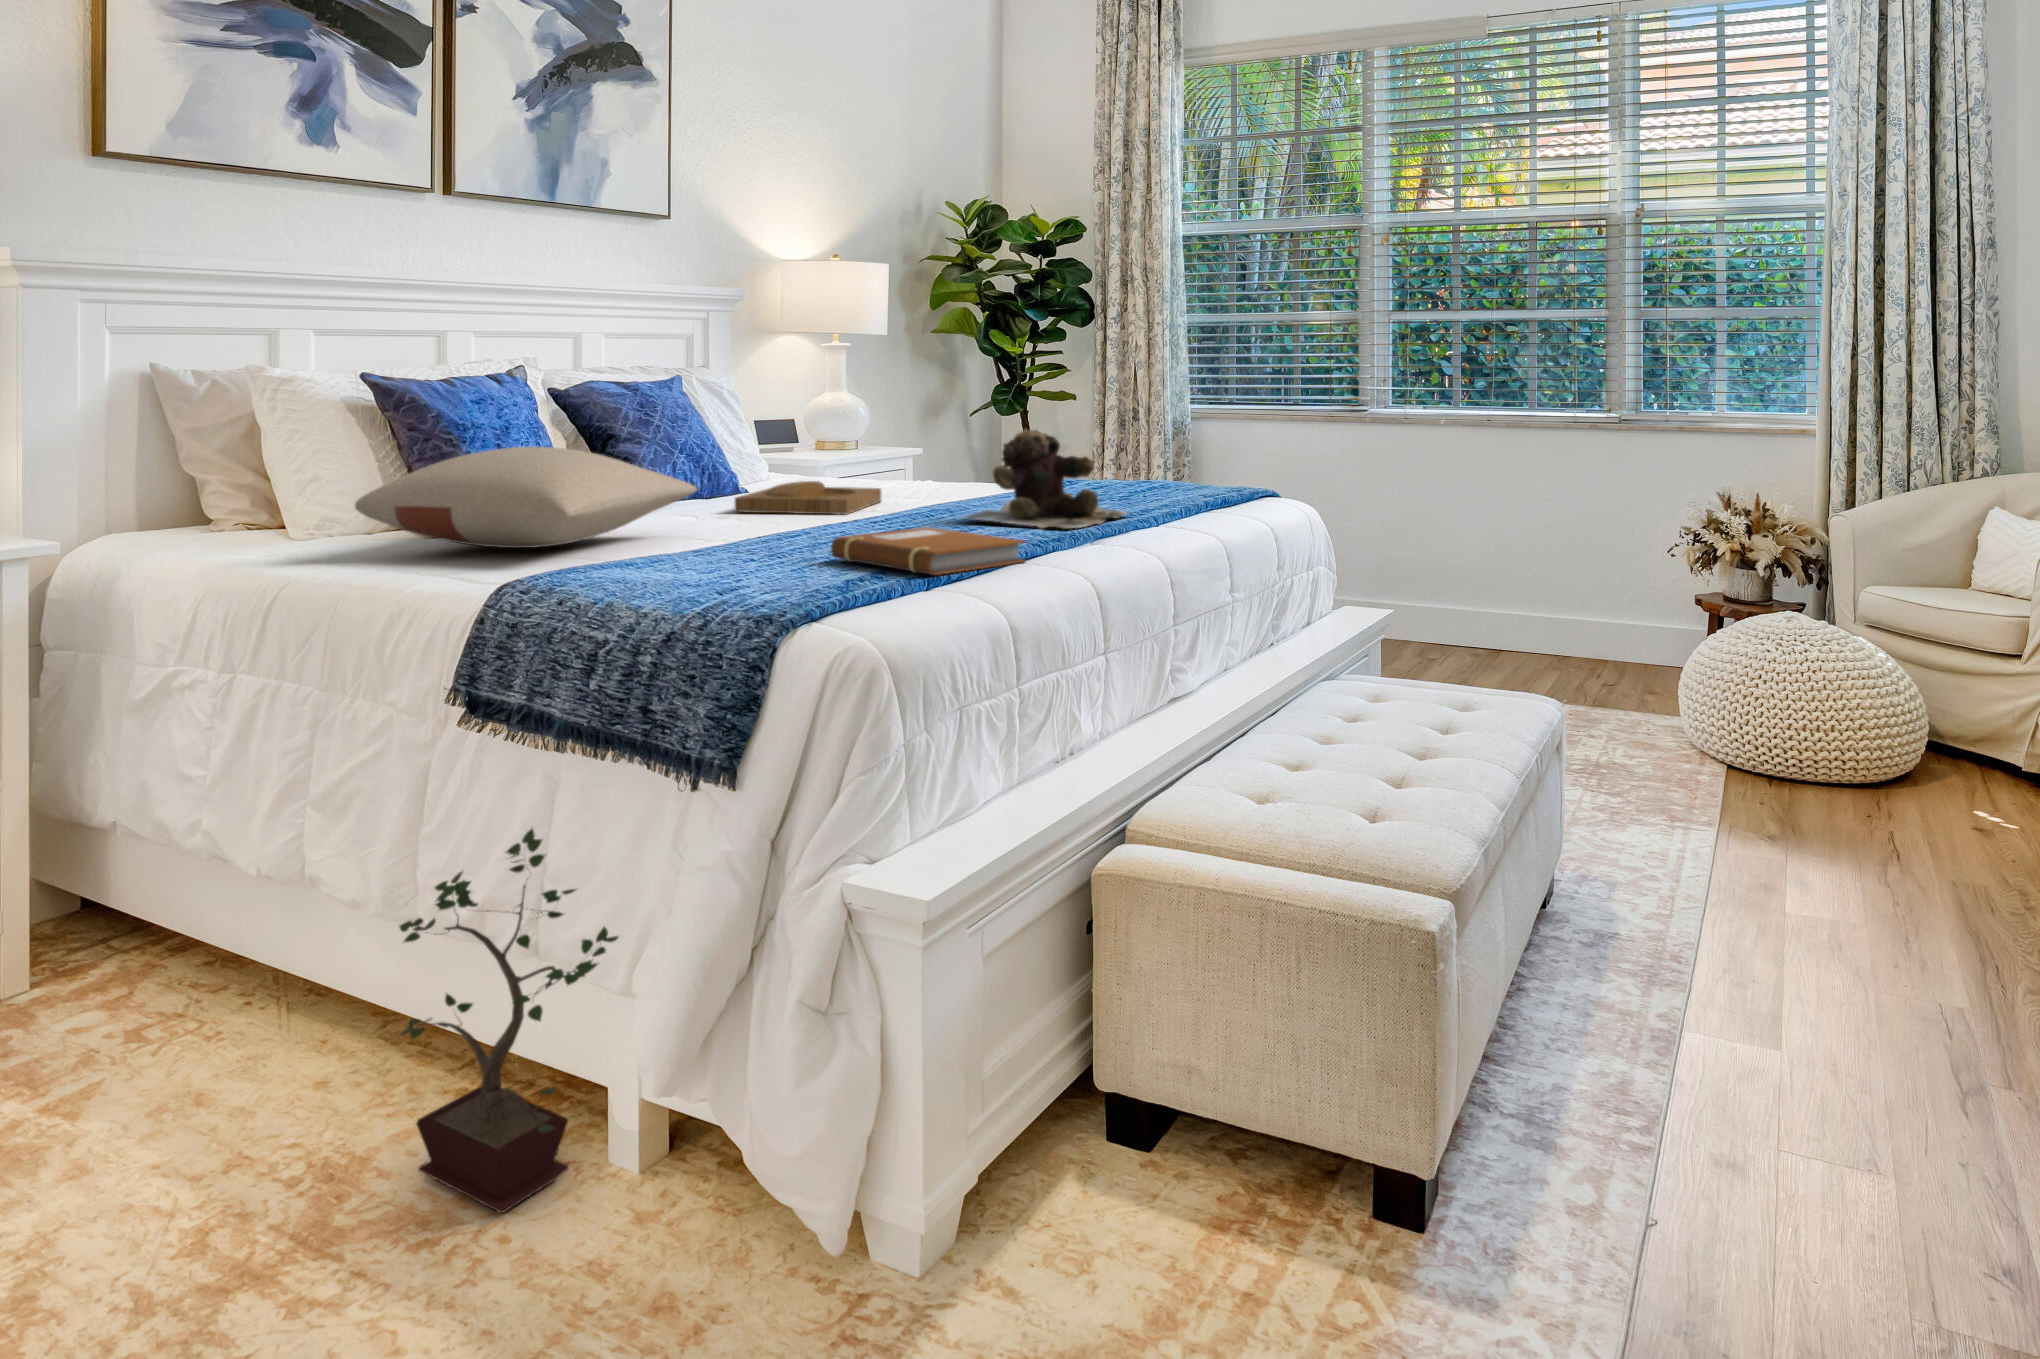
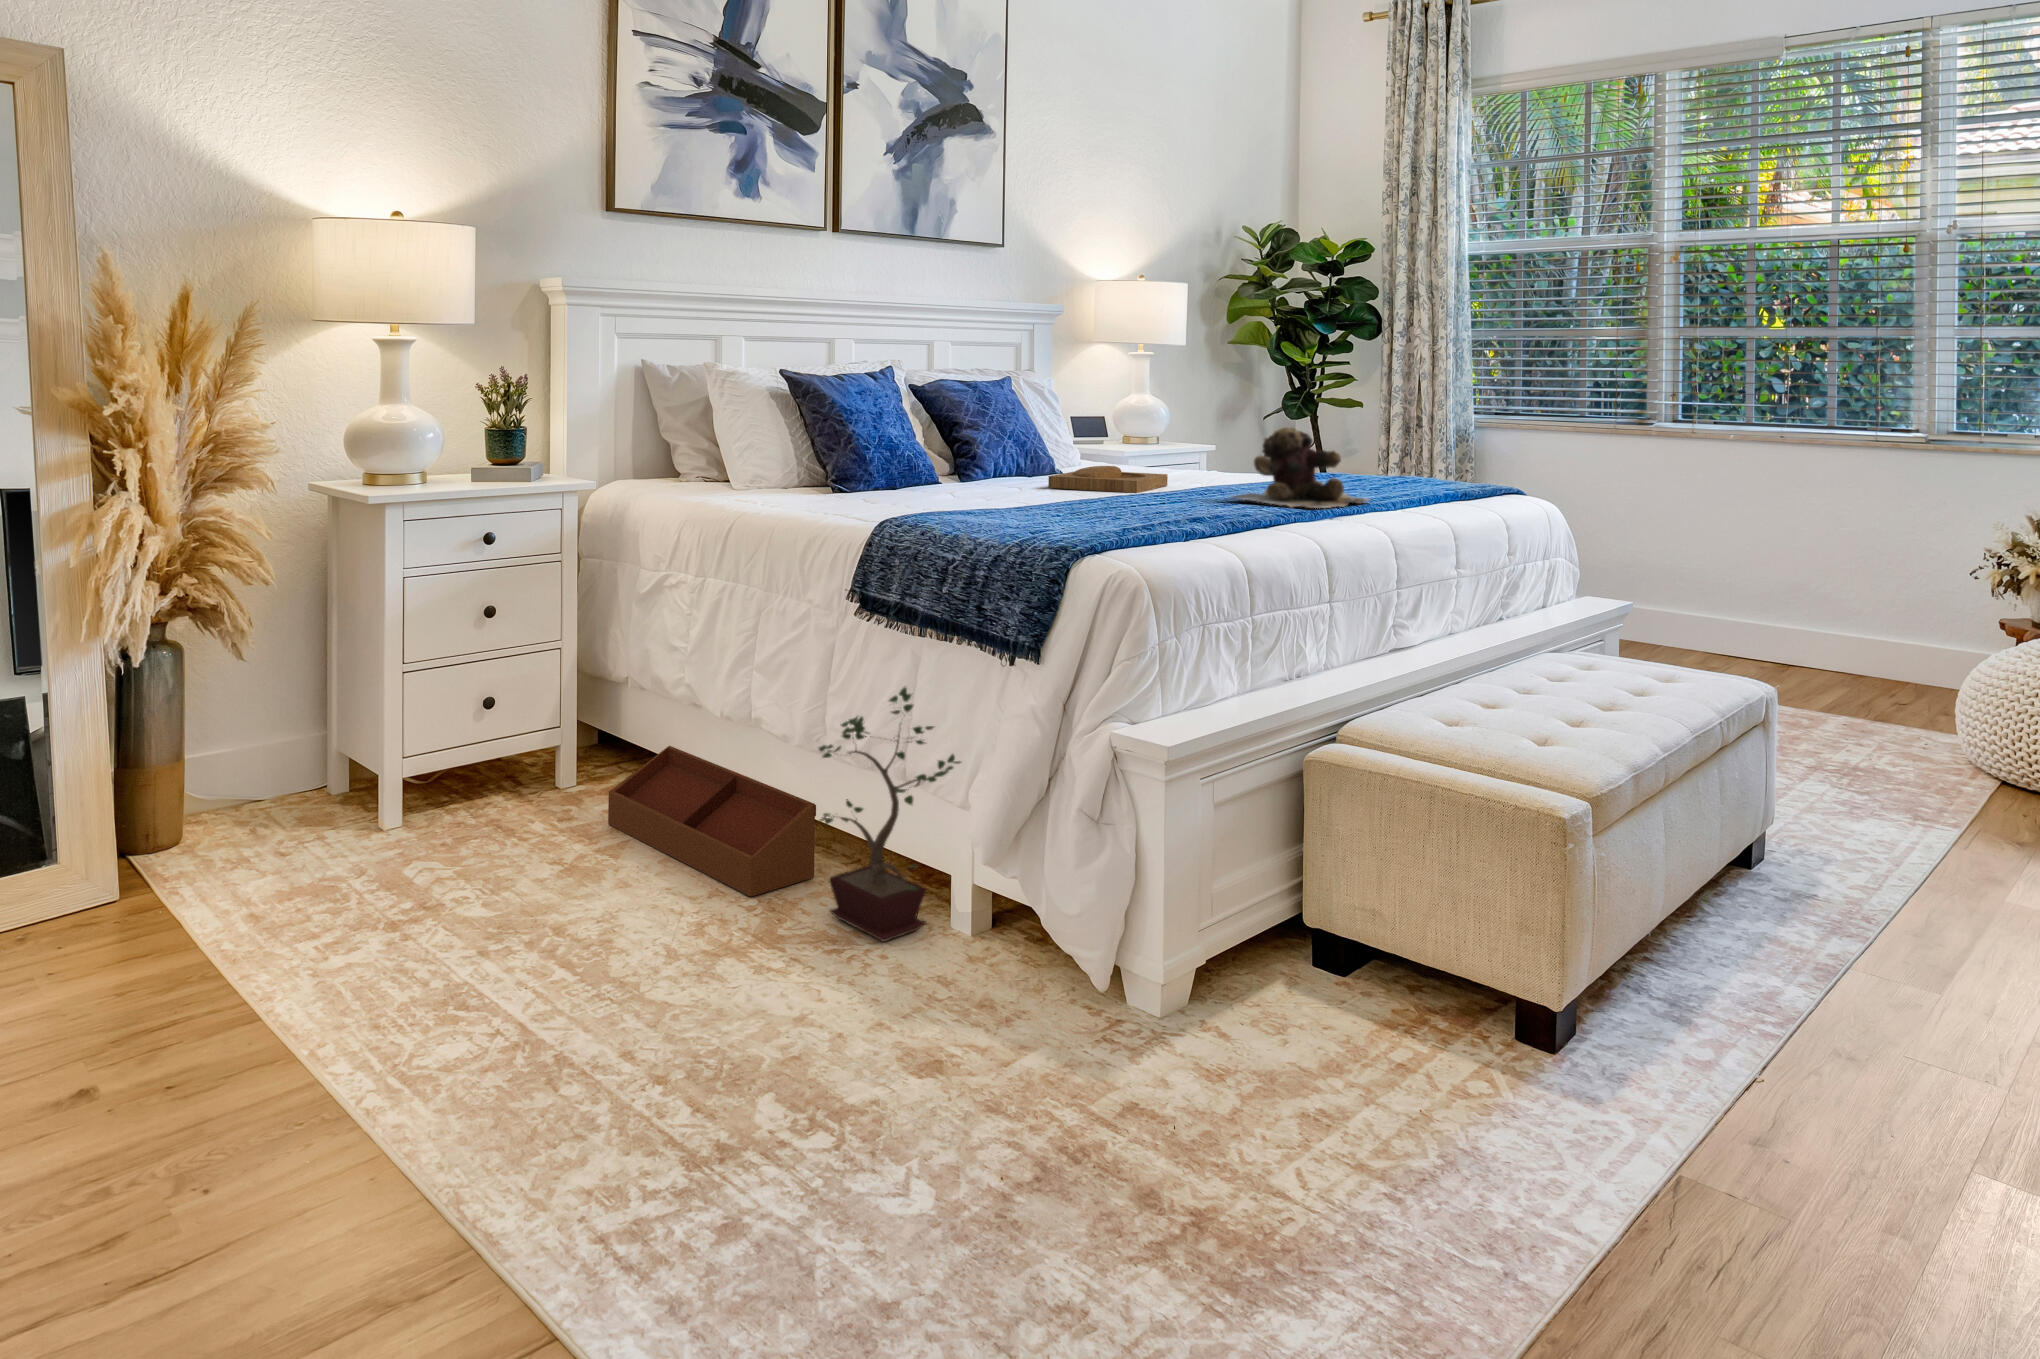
pillow: present [355,446,697,548] -> none [783,429,1020,501]
notebook: present [831,527,1025,575] -> none [1117,499,1267,531]
storage bin: none [77,913,402,1158] -> present [608,746,816,897]

